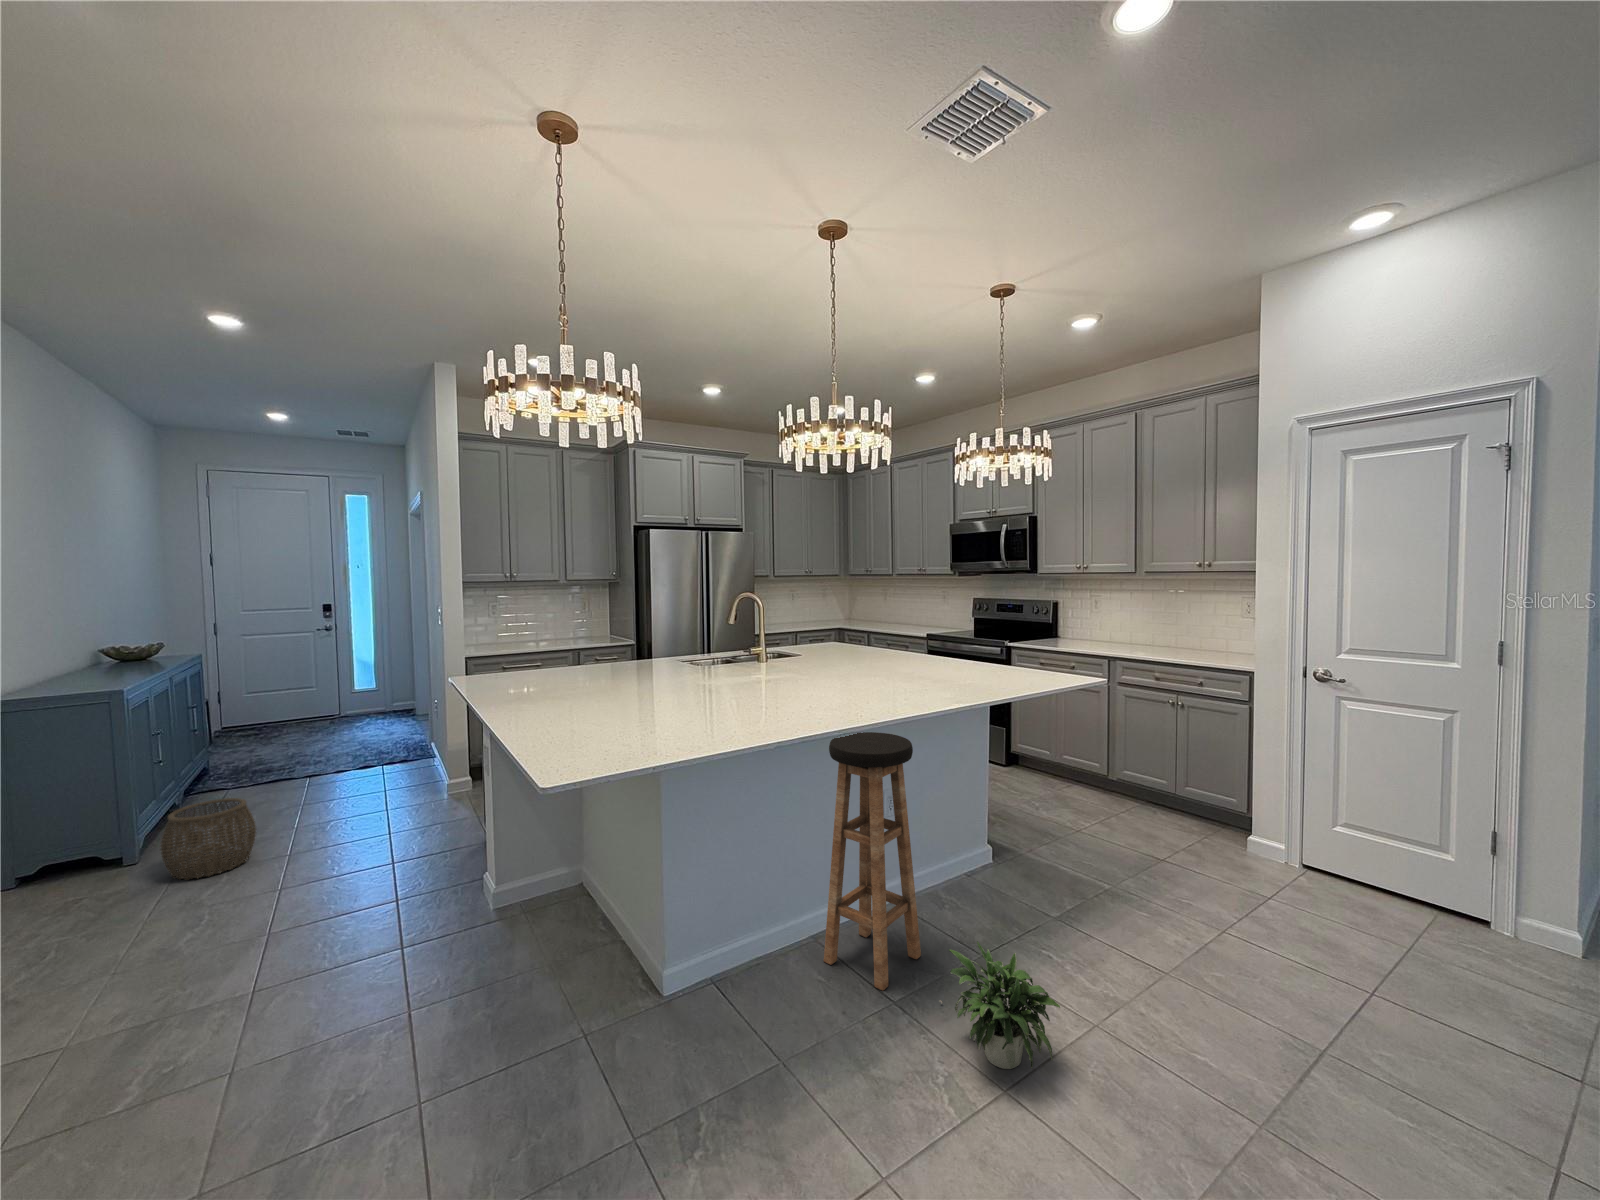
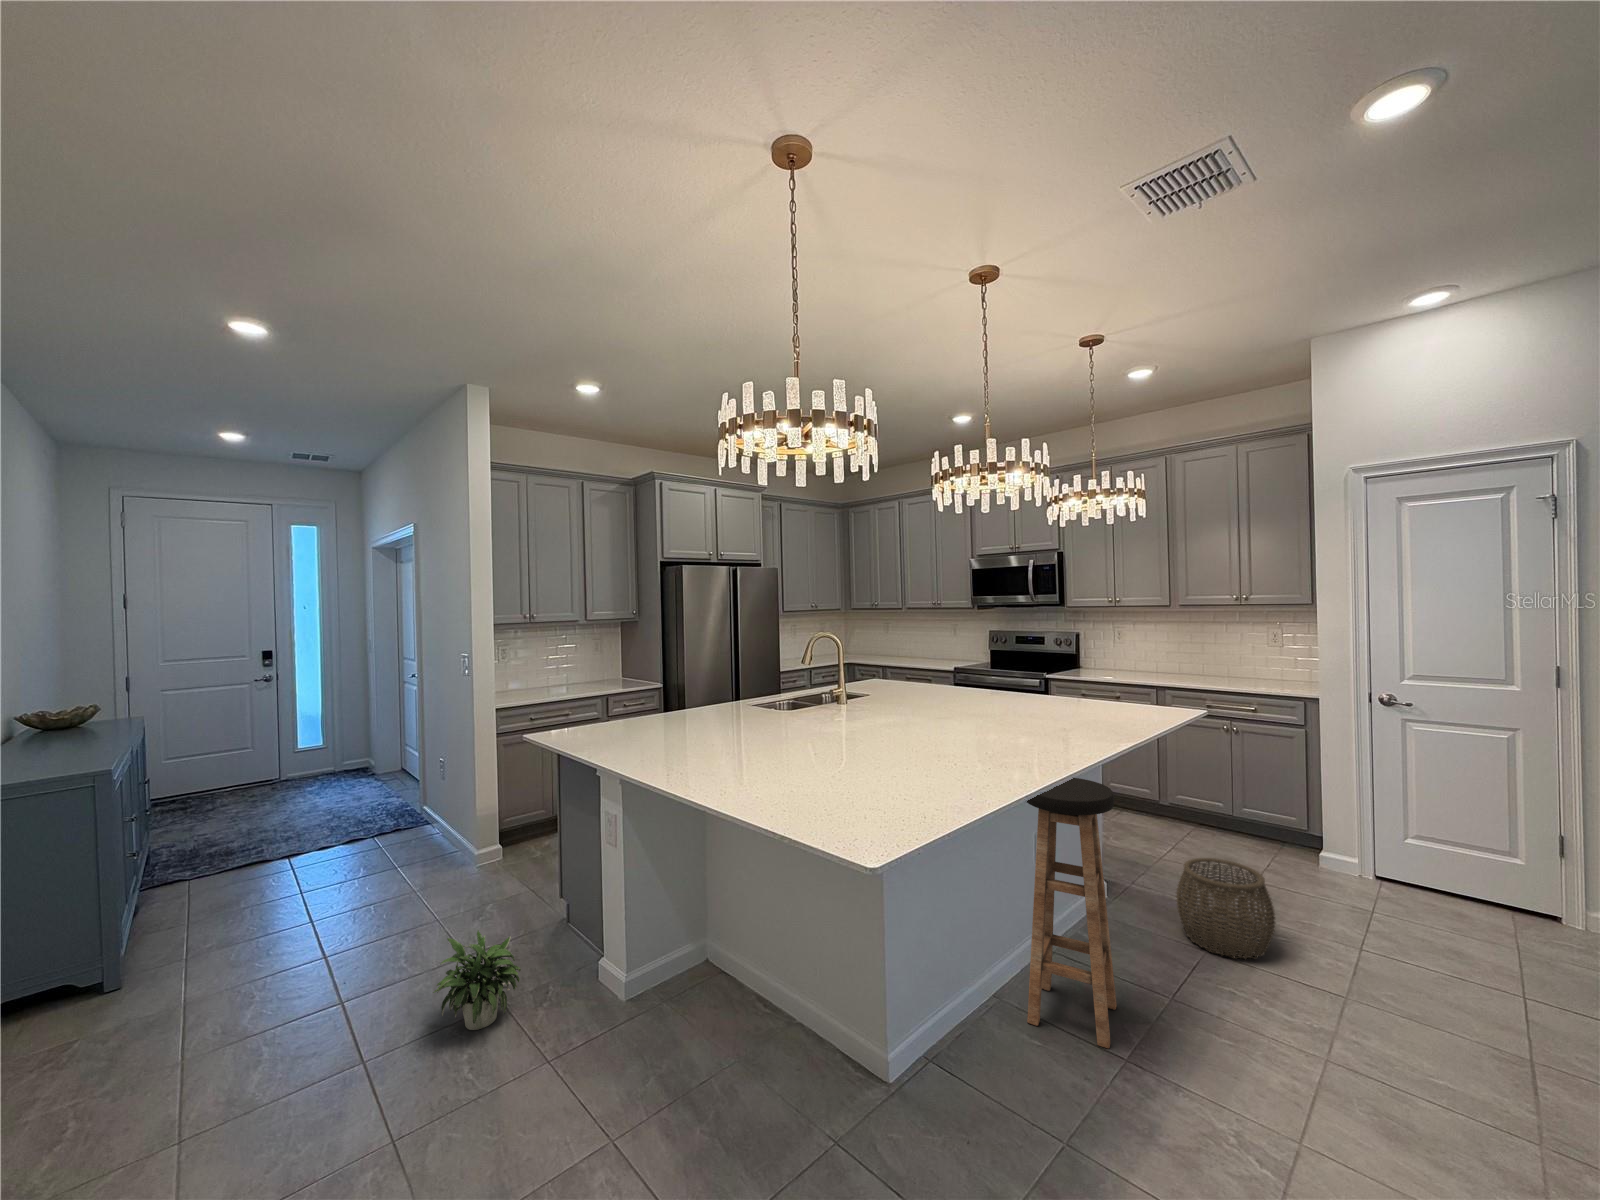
woven basket: present [160,798,256,880] -> present [1176,858,1275,959]
potted plant: present [939,942,1060,1069] -> present [433,930,521,1030]

